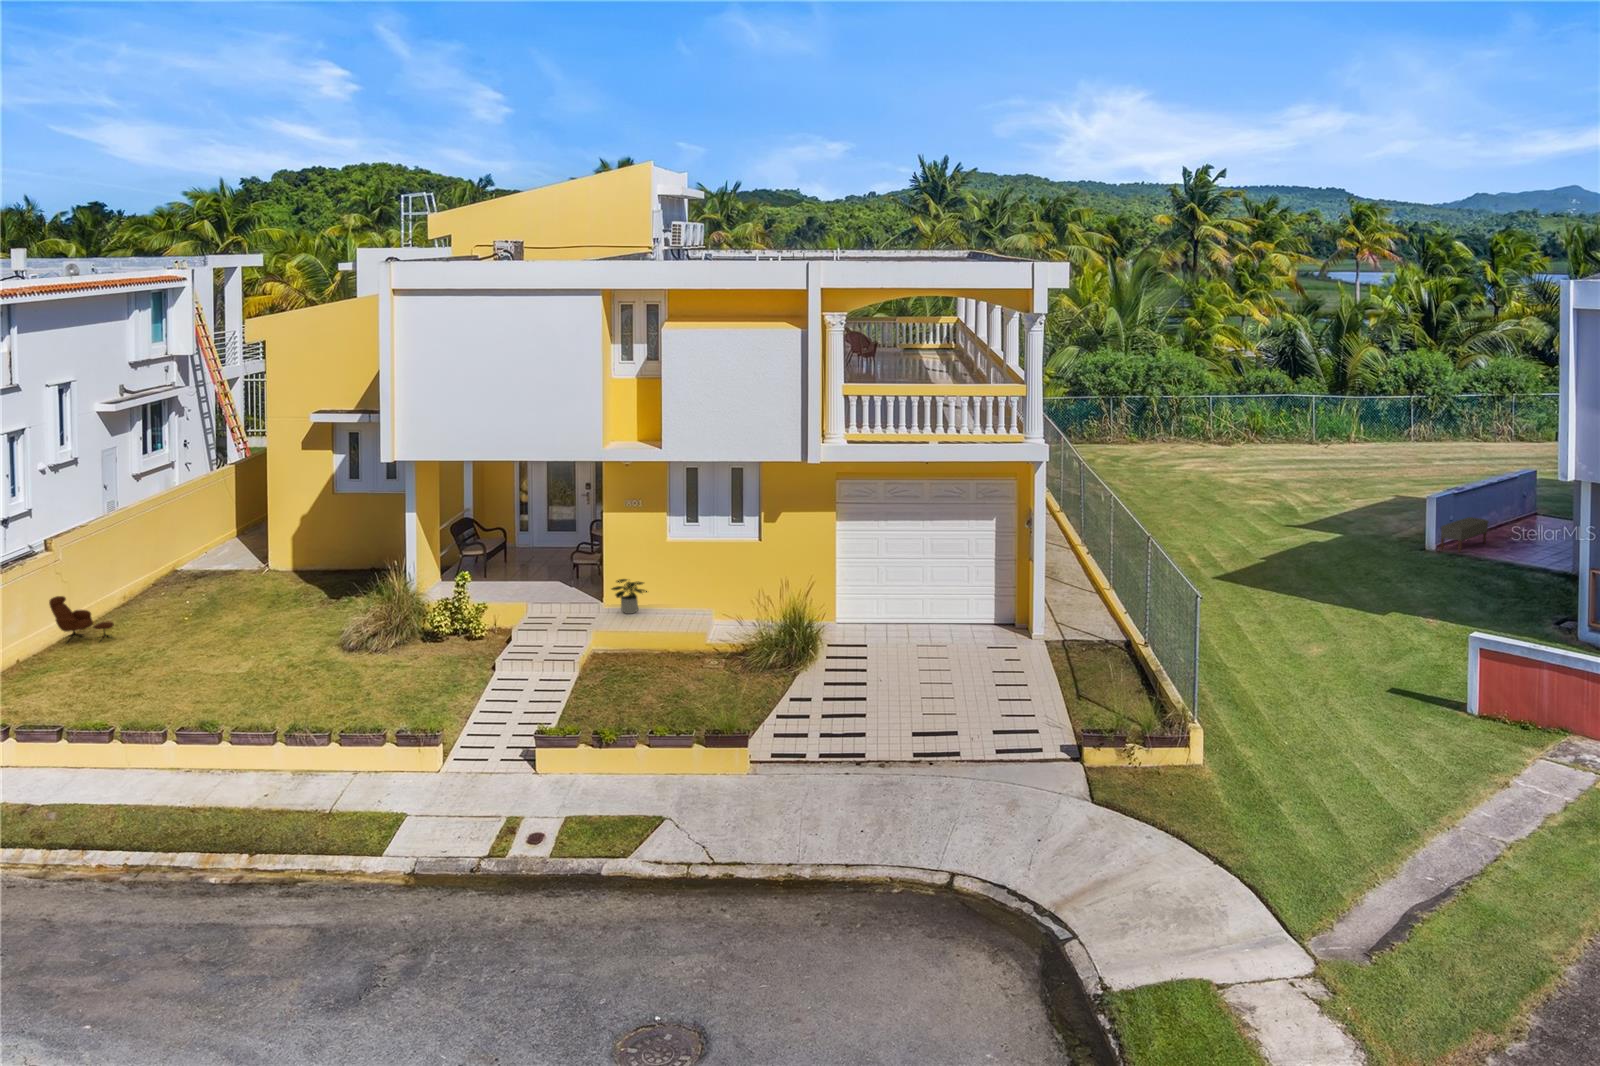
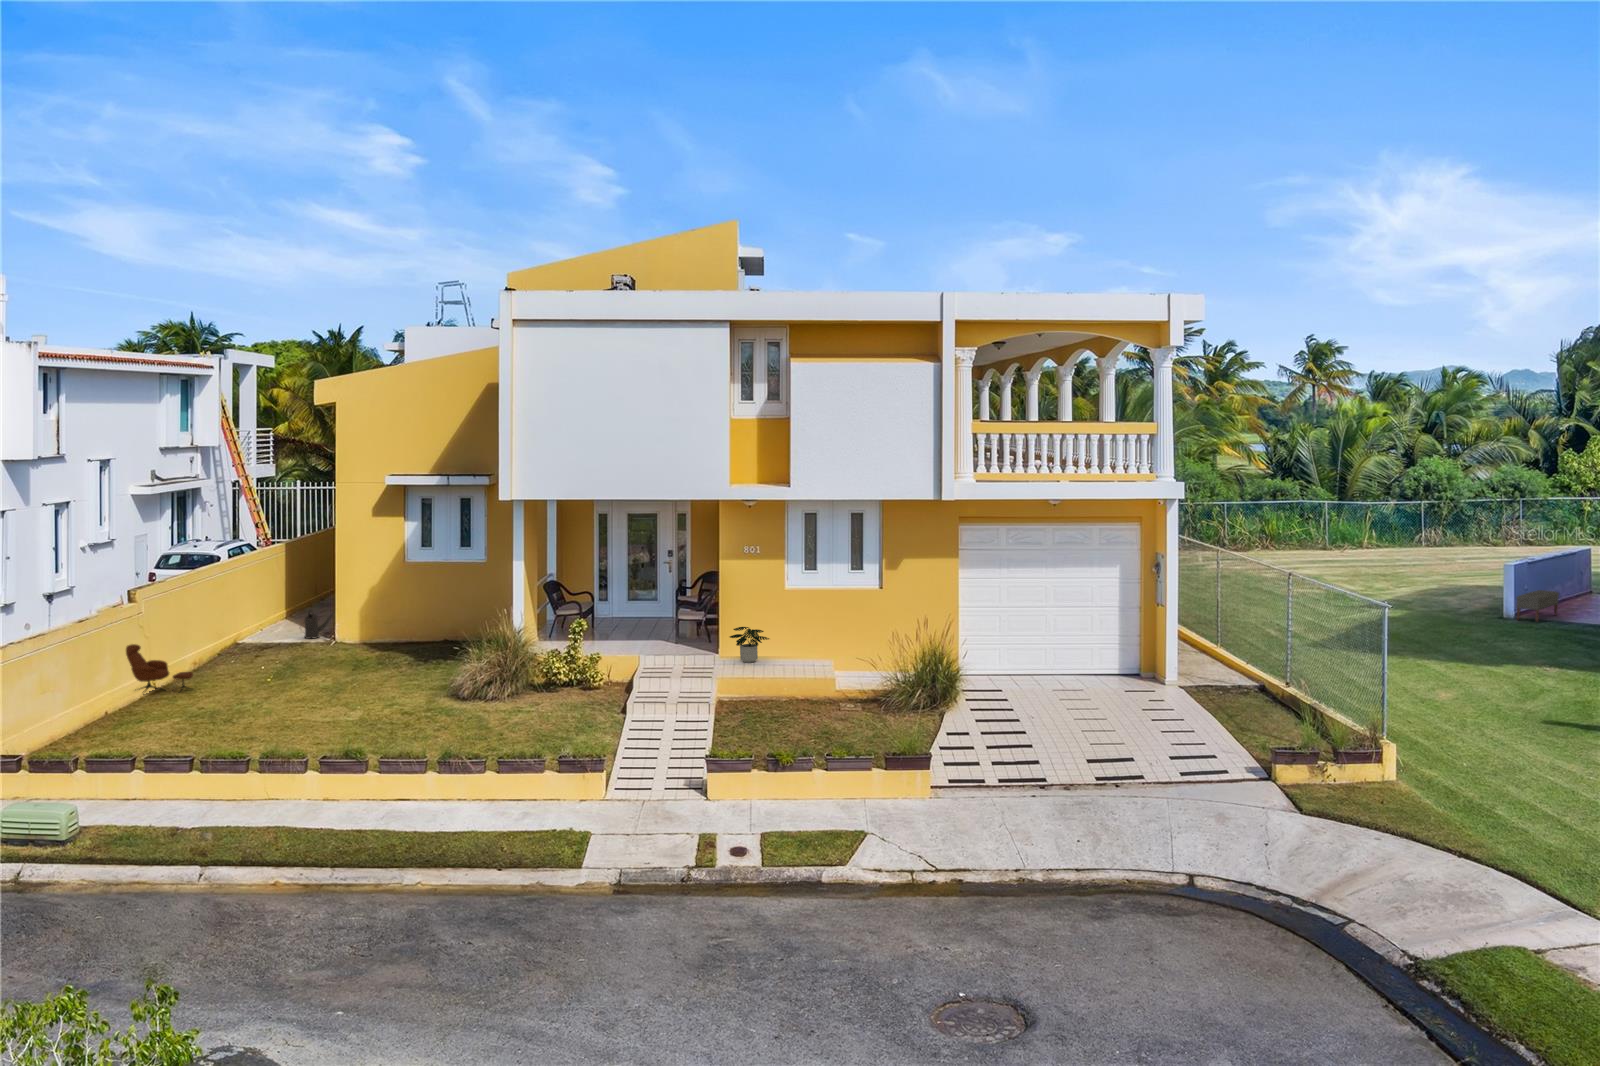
watering can: none [241,545,274,573] -> present [305,609,334,639]

